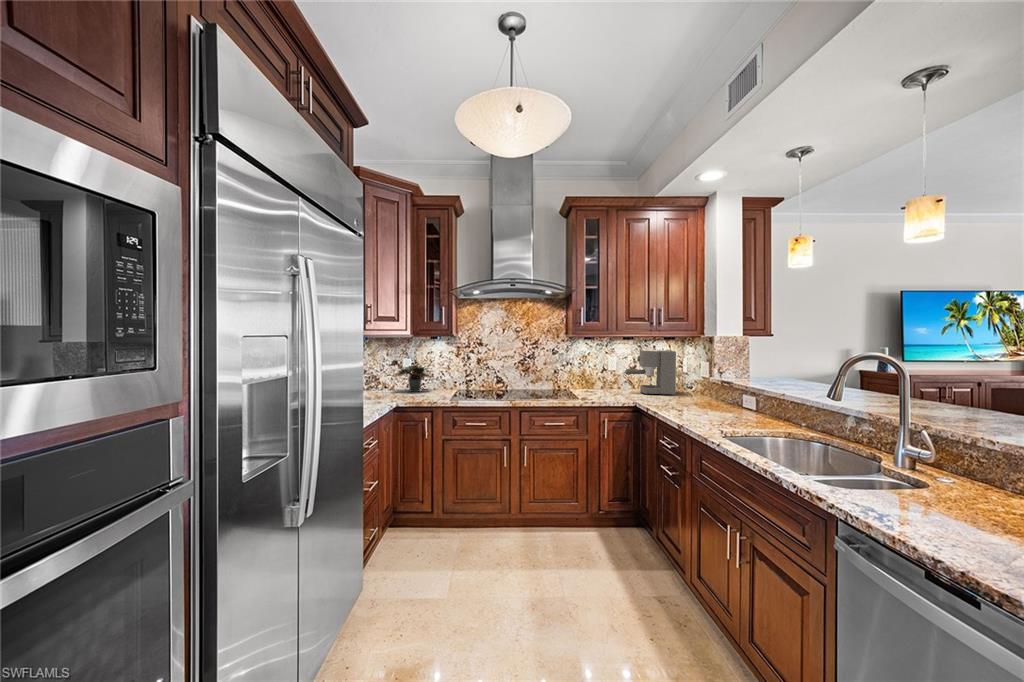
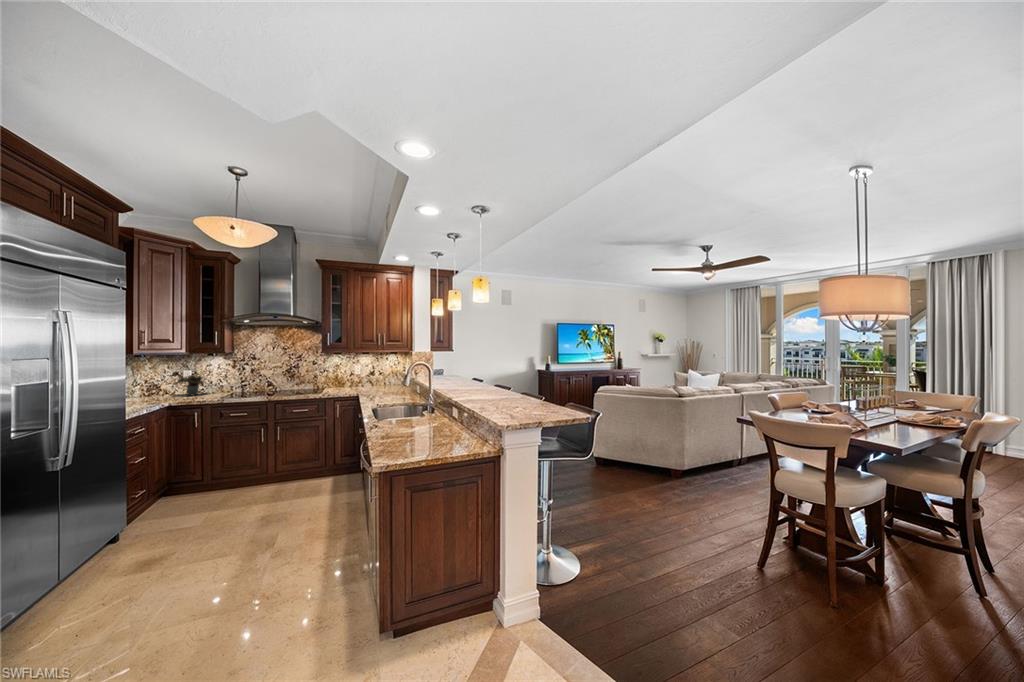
coffee maker: present [626,350,676,395] -> none [362,361,395,390]

